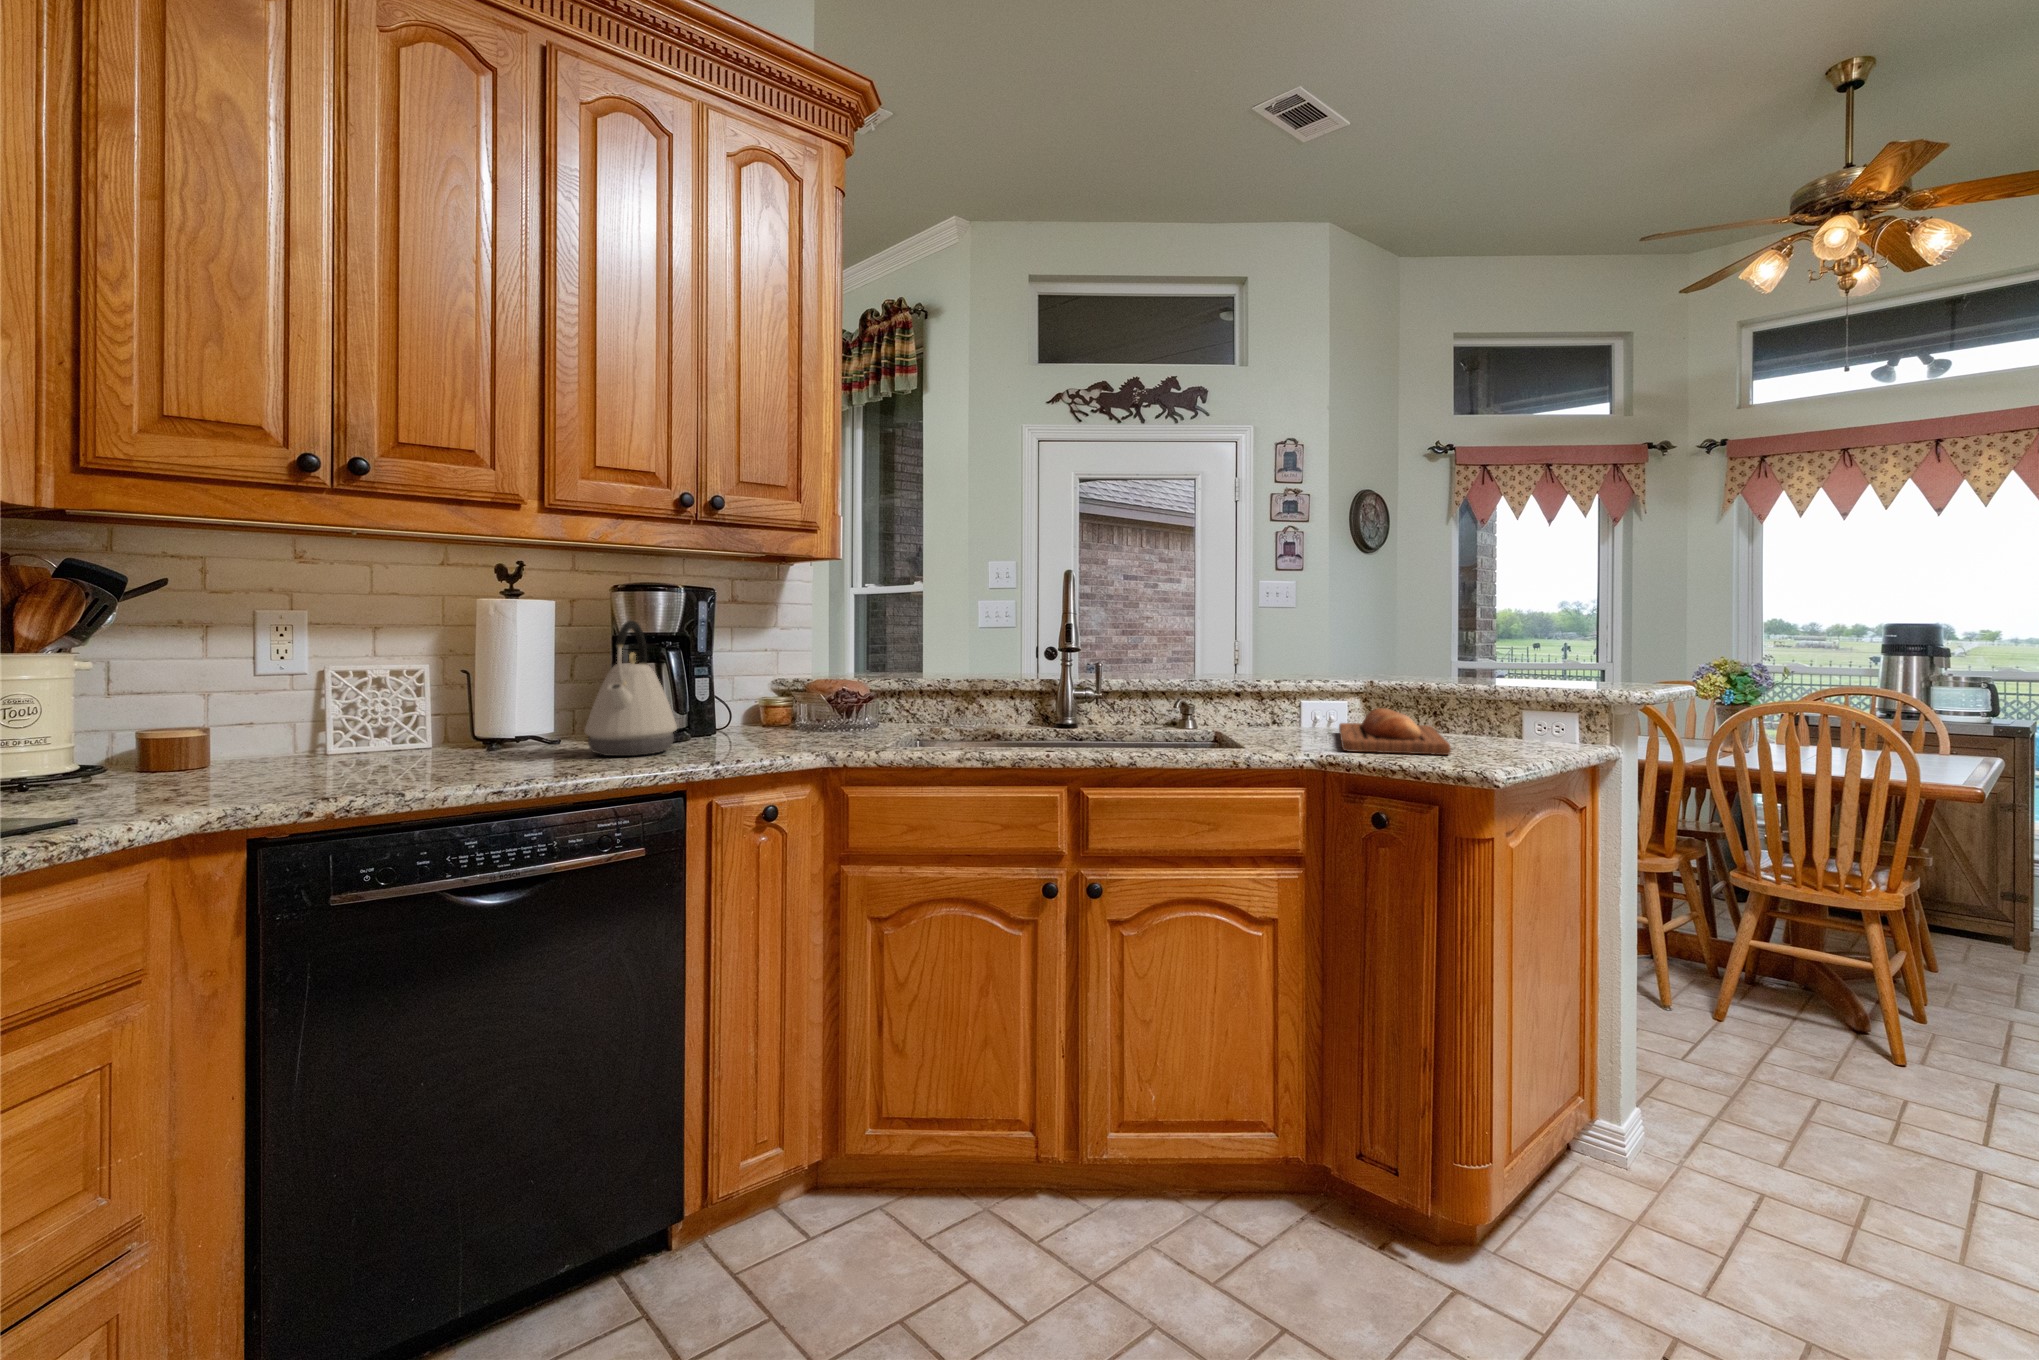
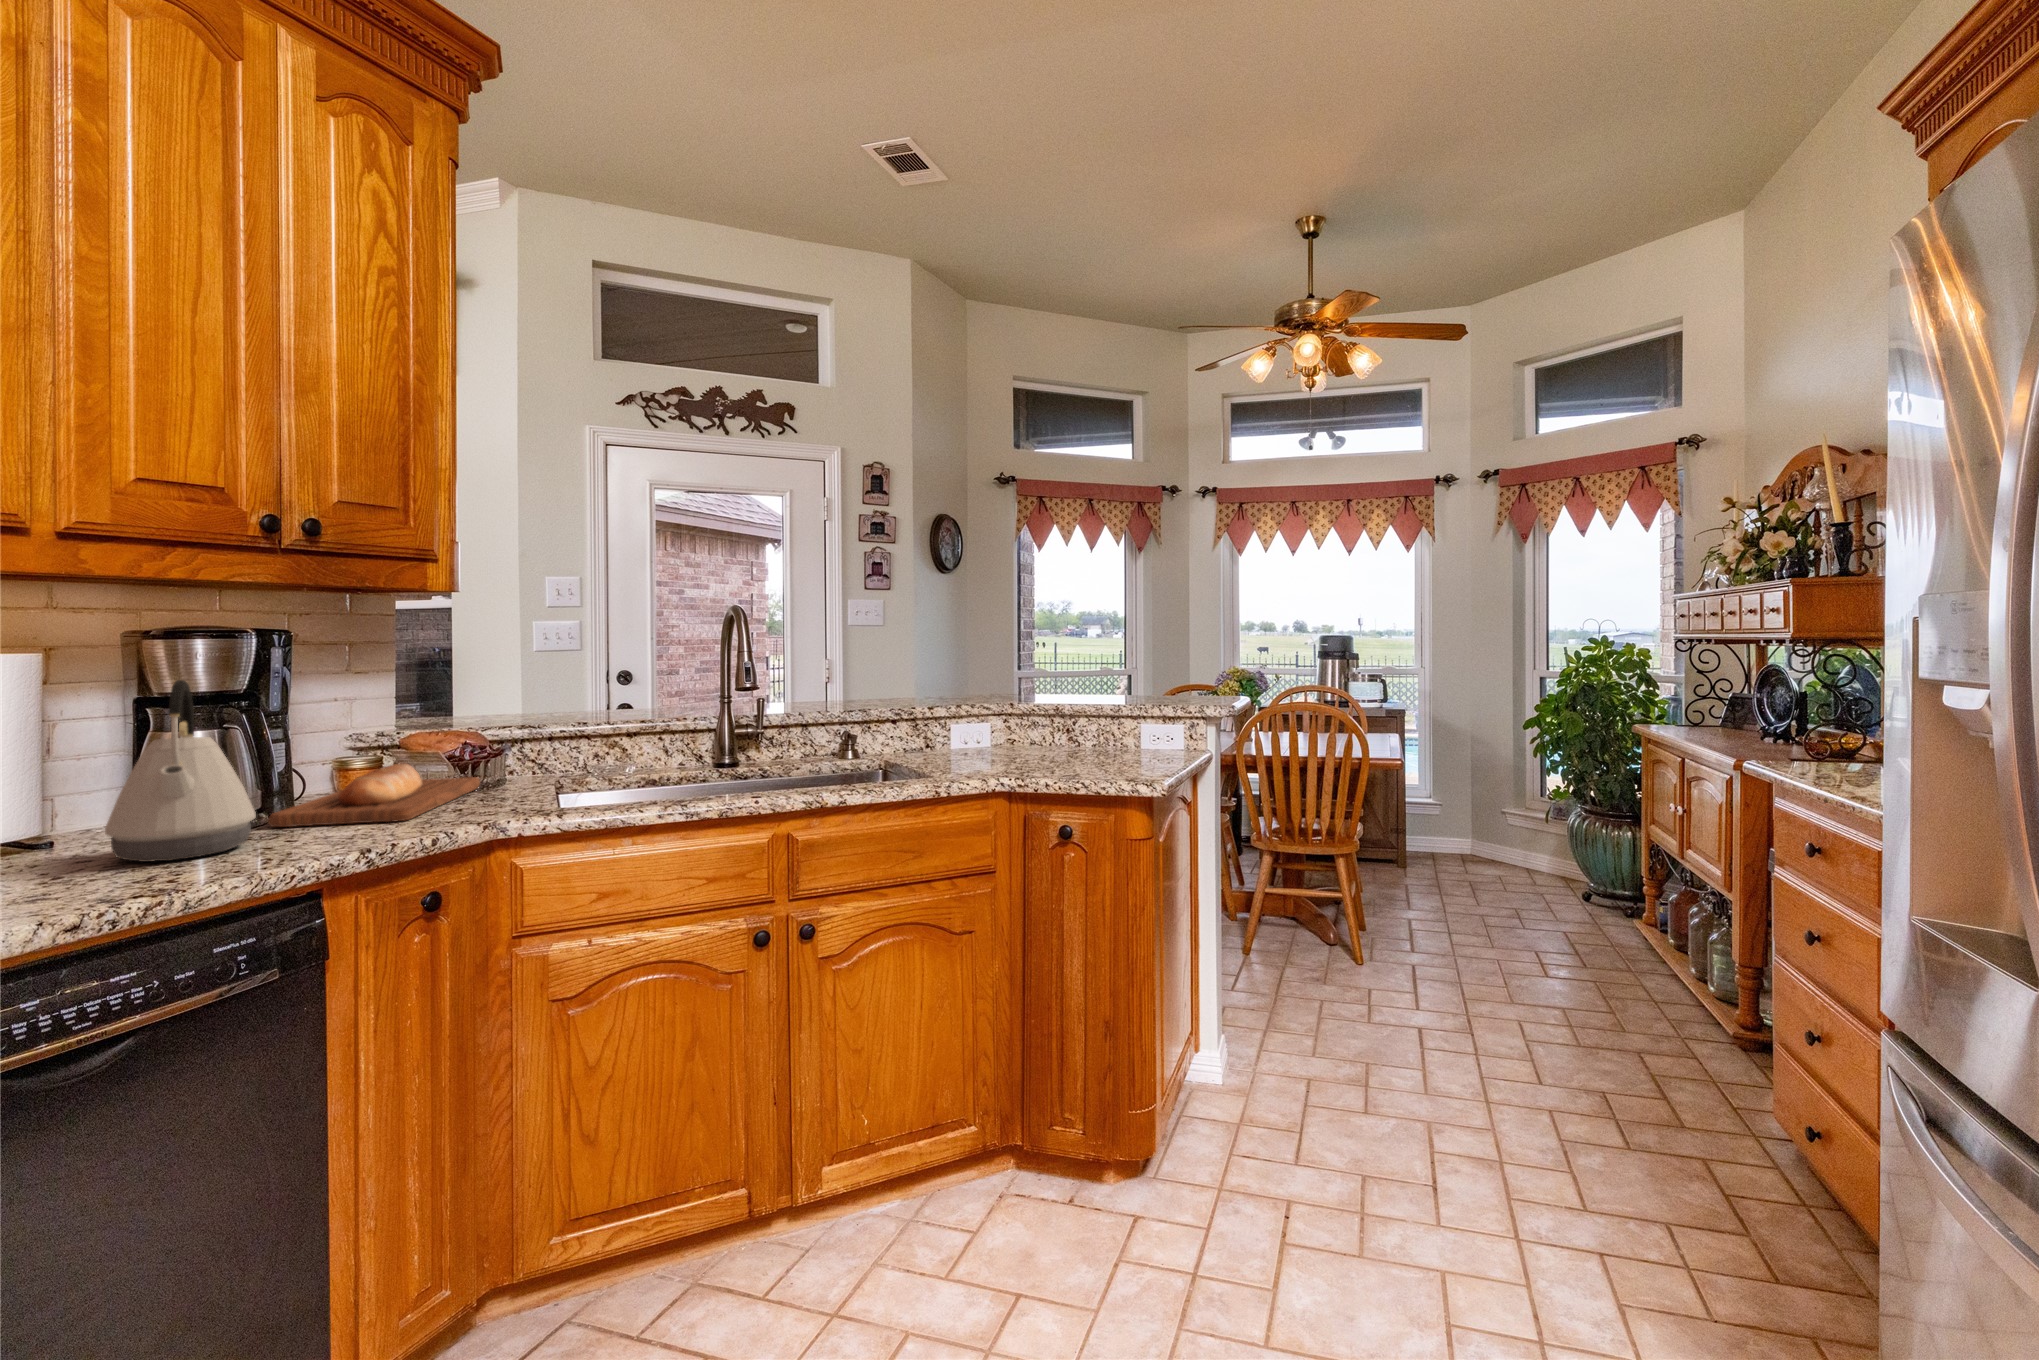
bread loaf: present [1339,708,1451,755] -> present [268,764,480,827]

